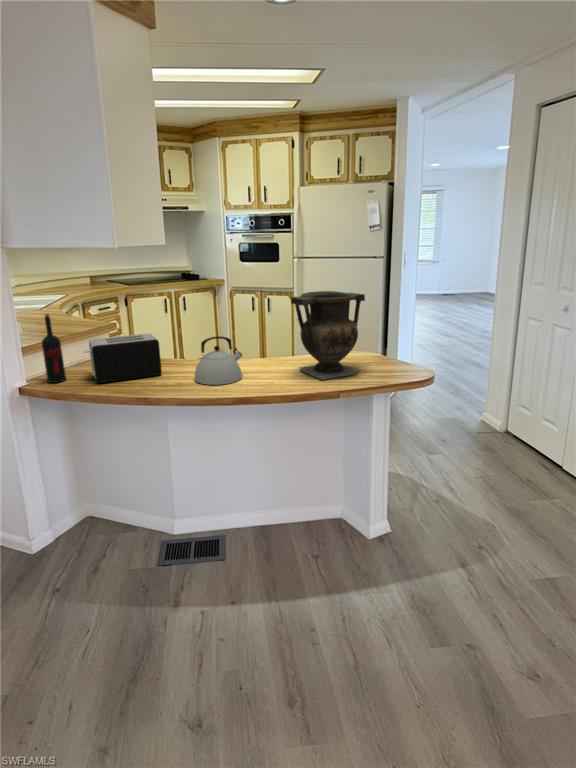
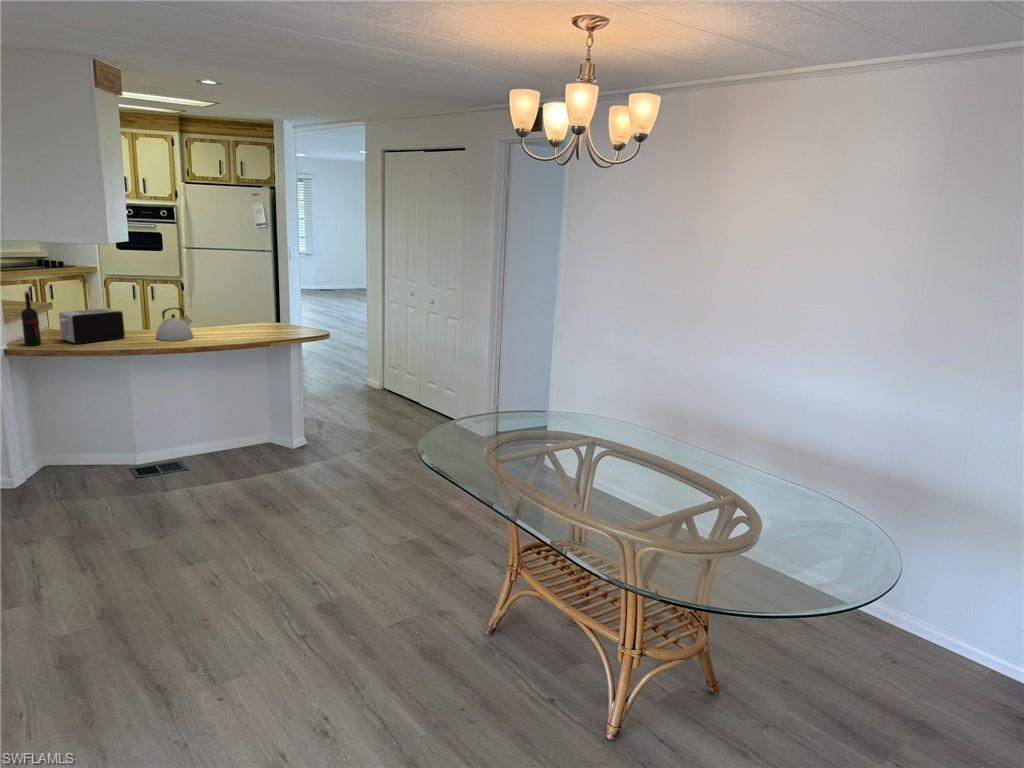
vase: present [291,291,365,380] -> none [227,277,277,335]

